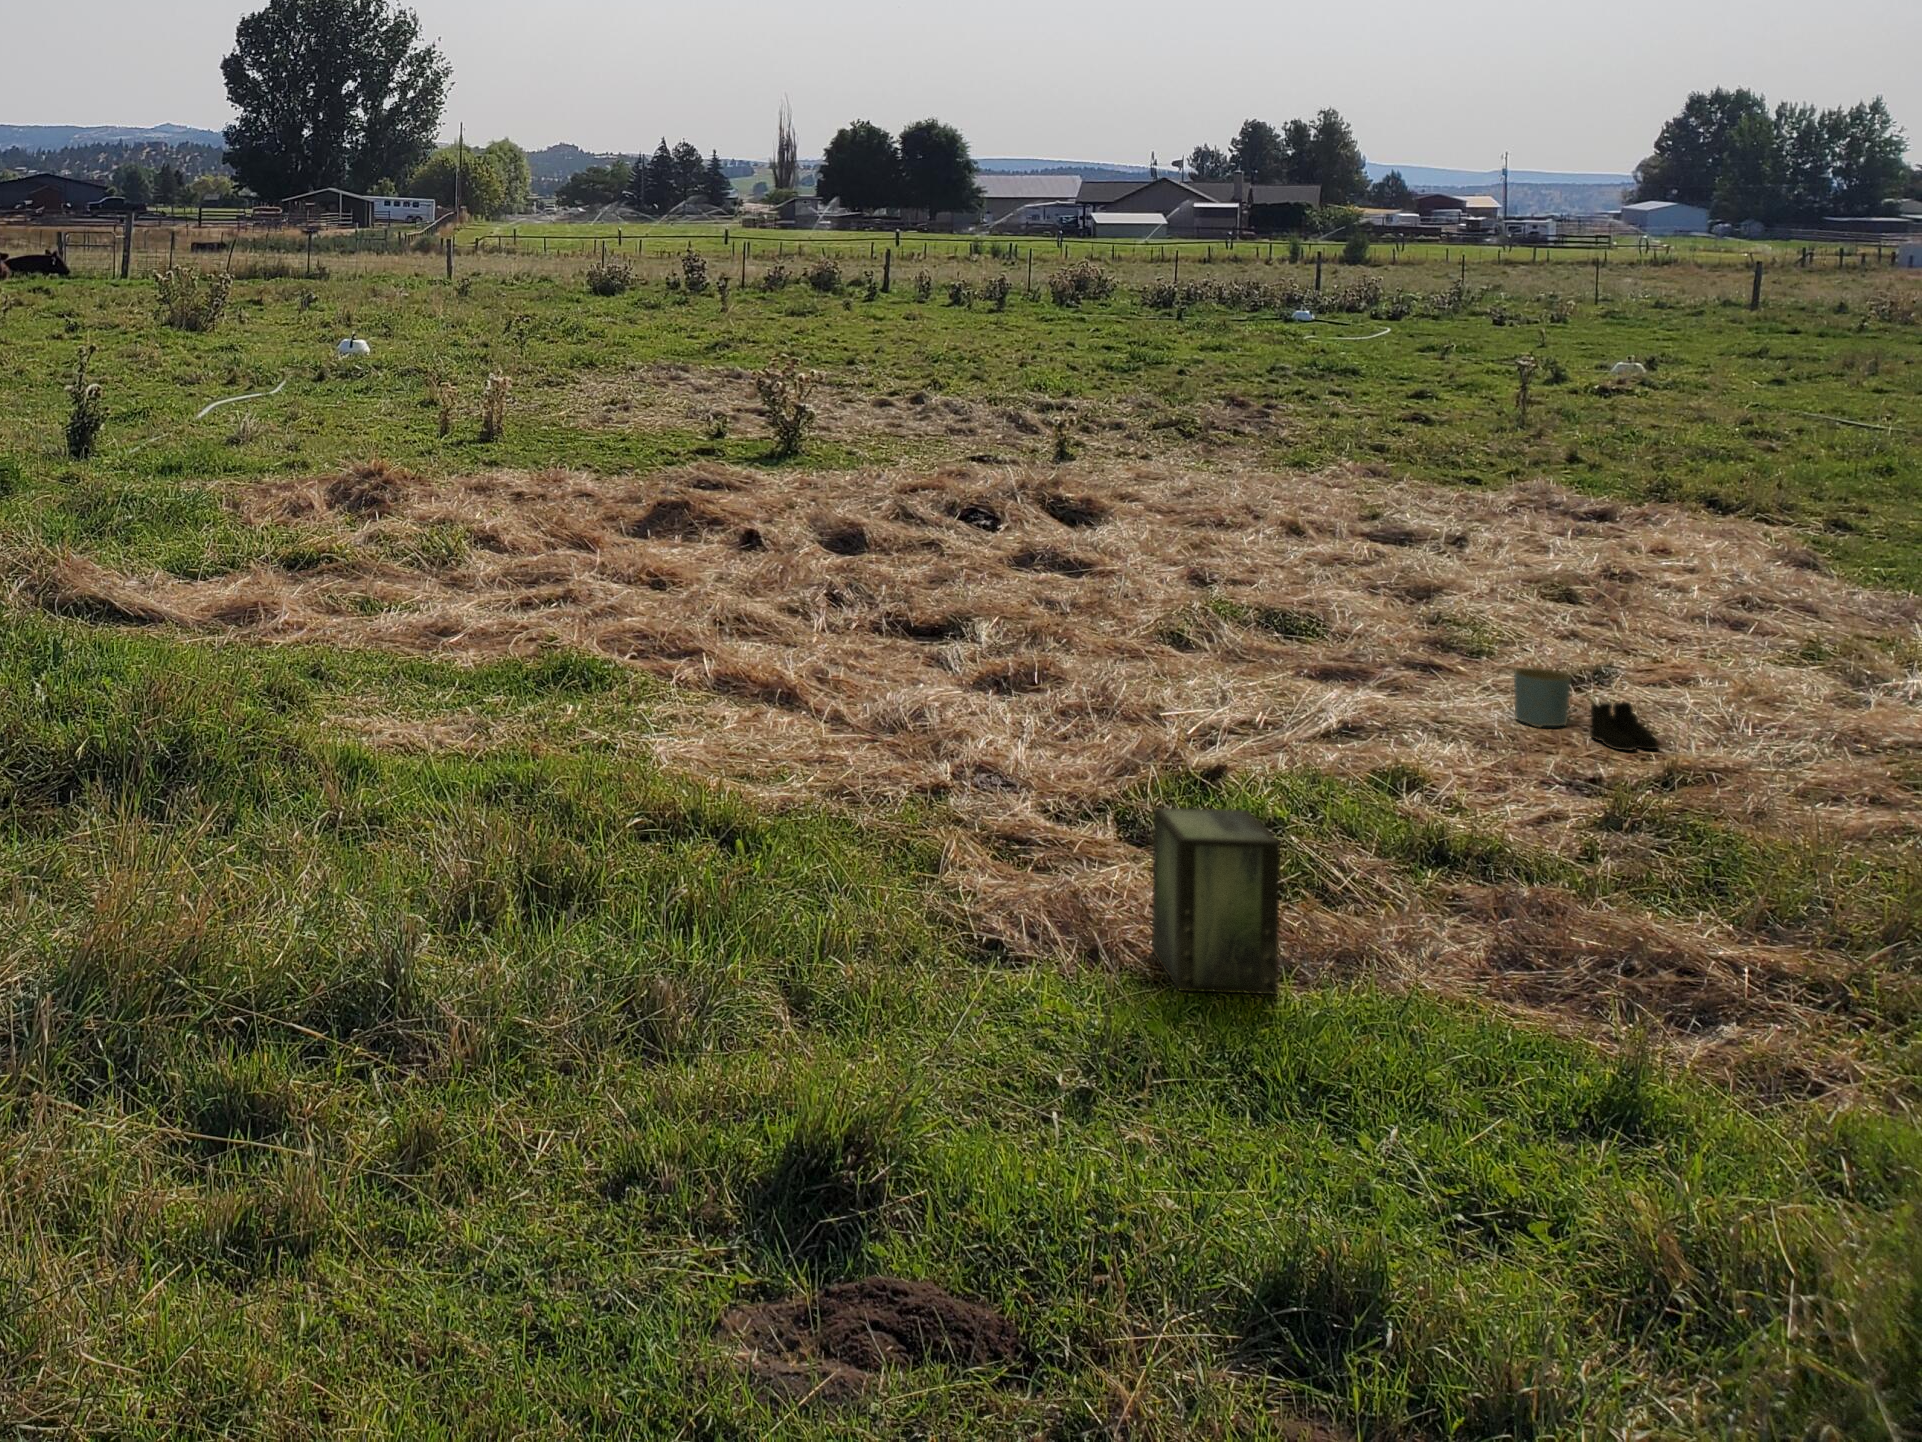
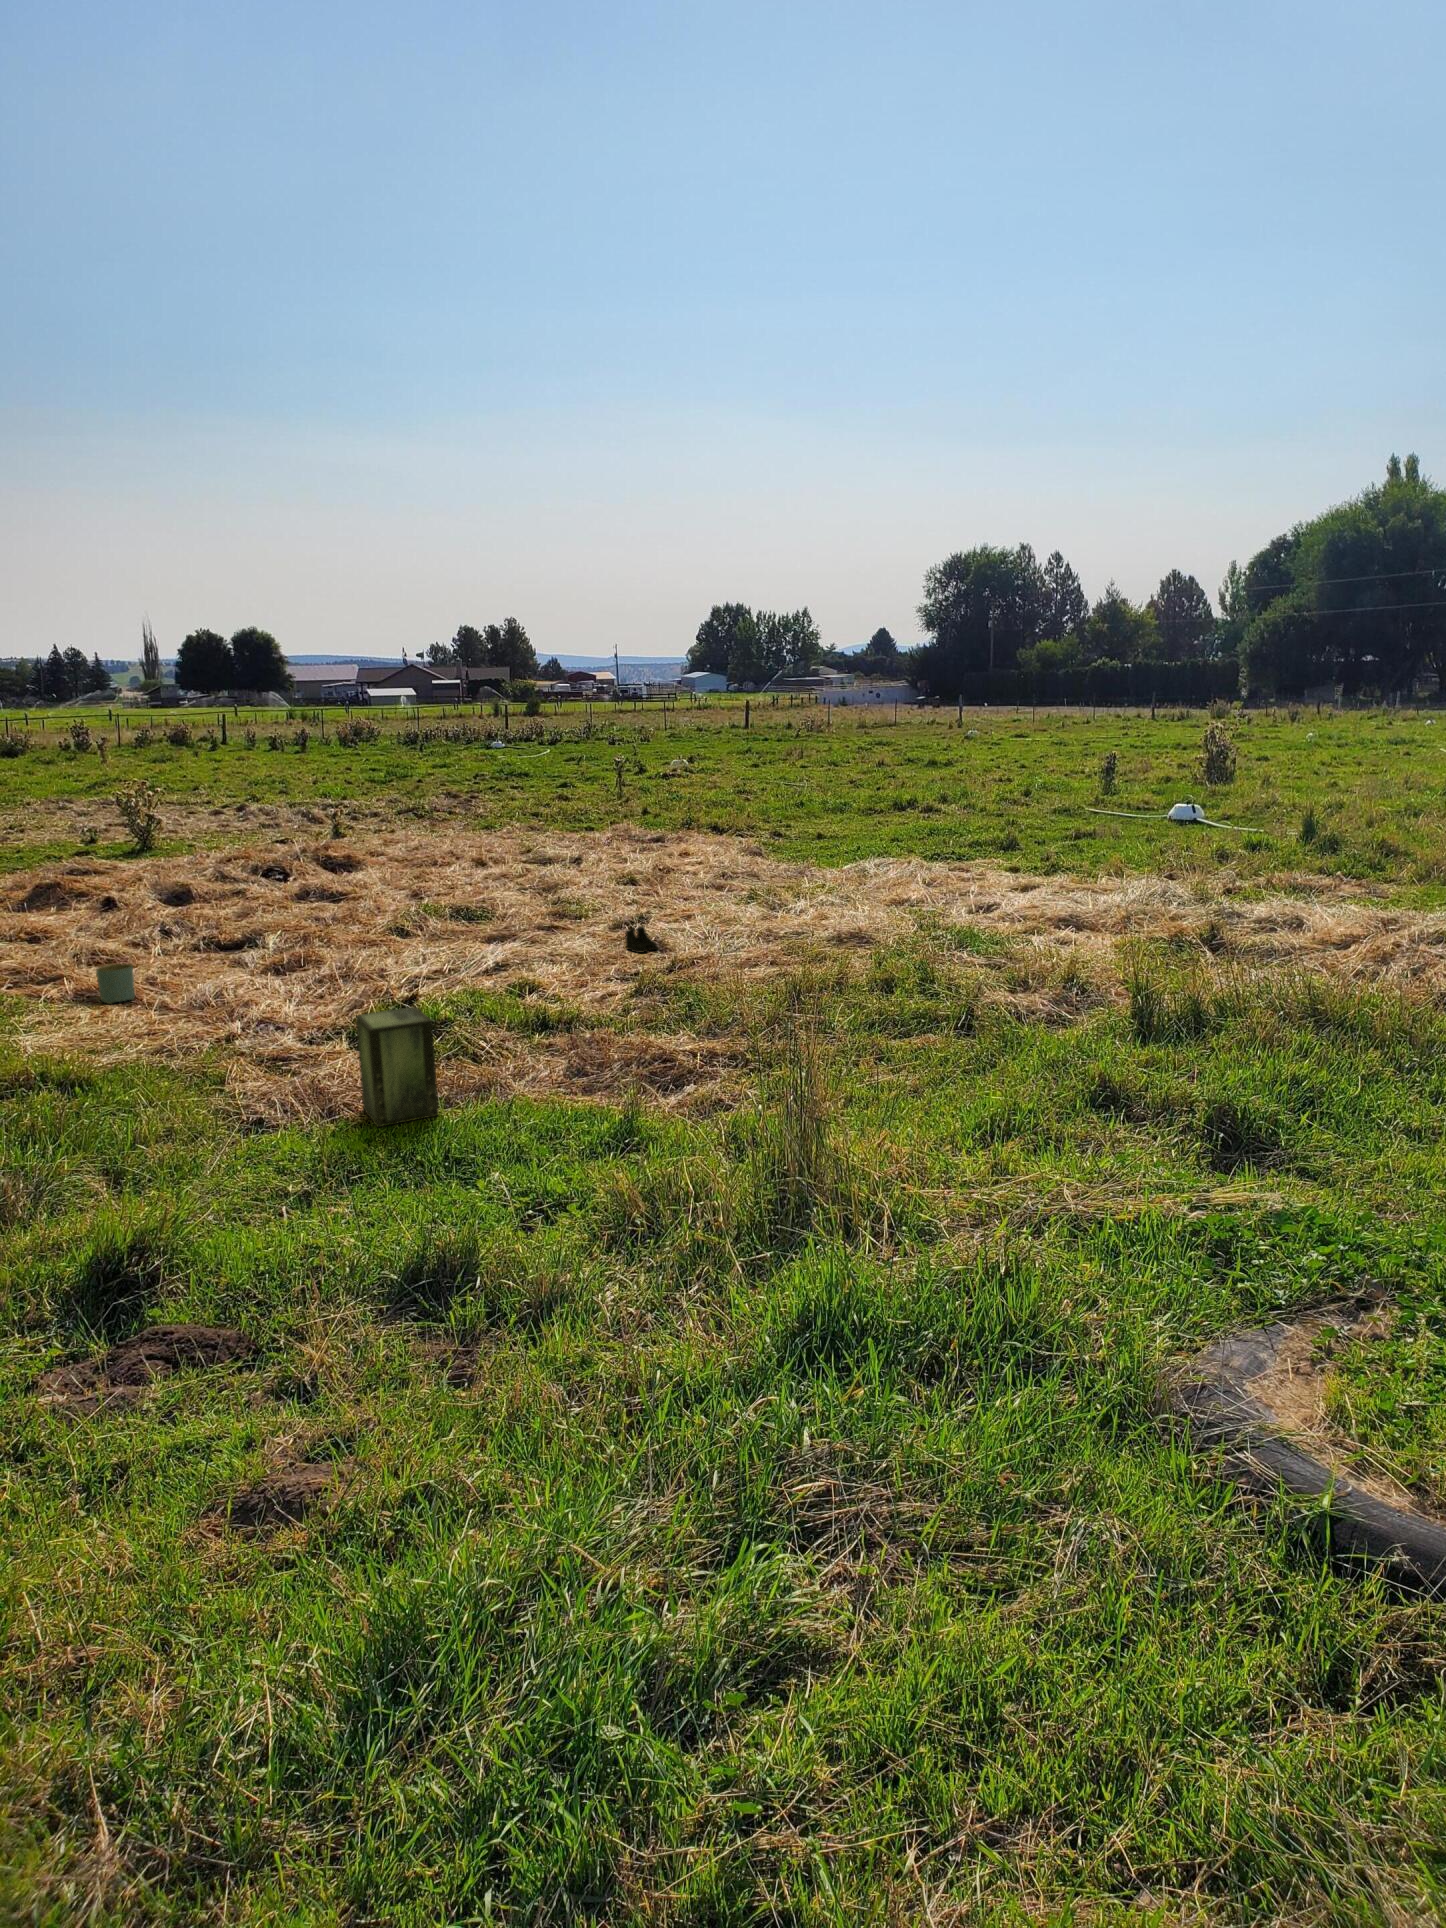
planter: present [1514,668,1571,727] -> present [96,963,135,1004]

